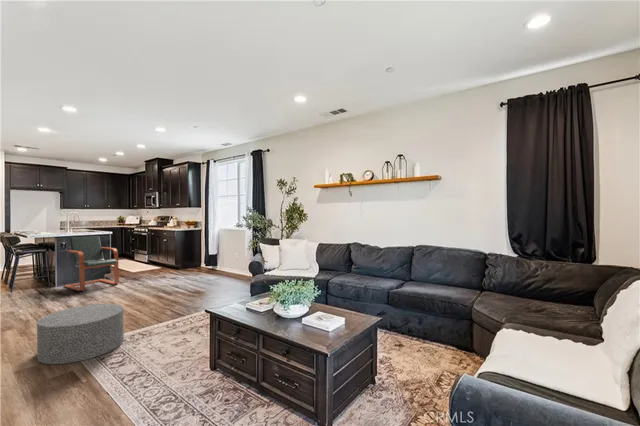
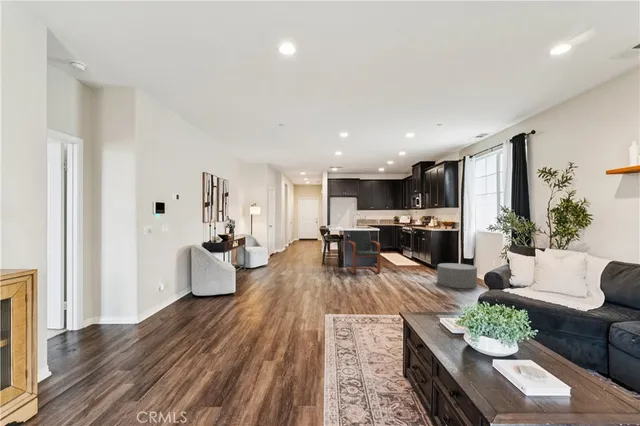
ottoman: present [37,304,124,364] -> present [437,263,477,288]

